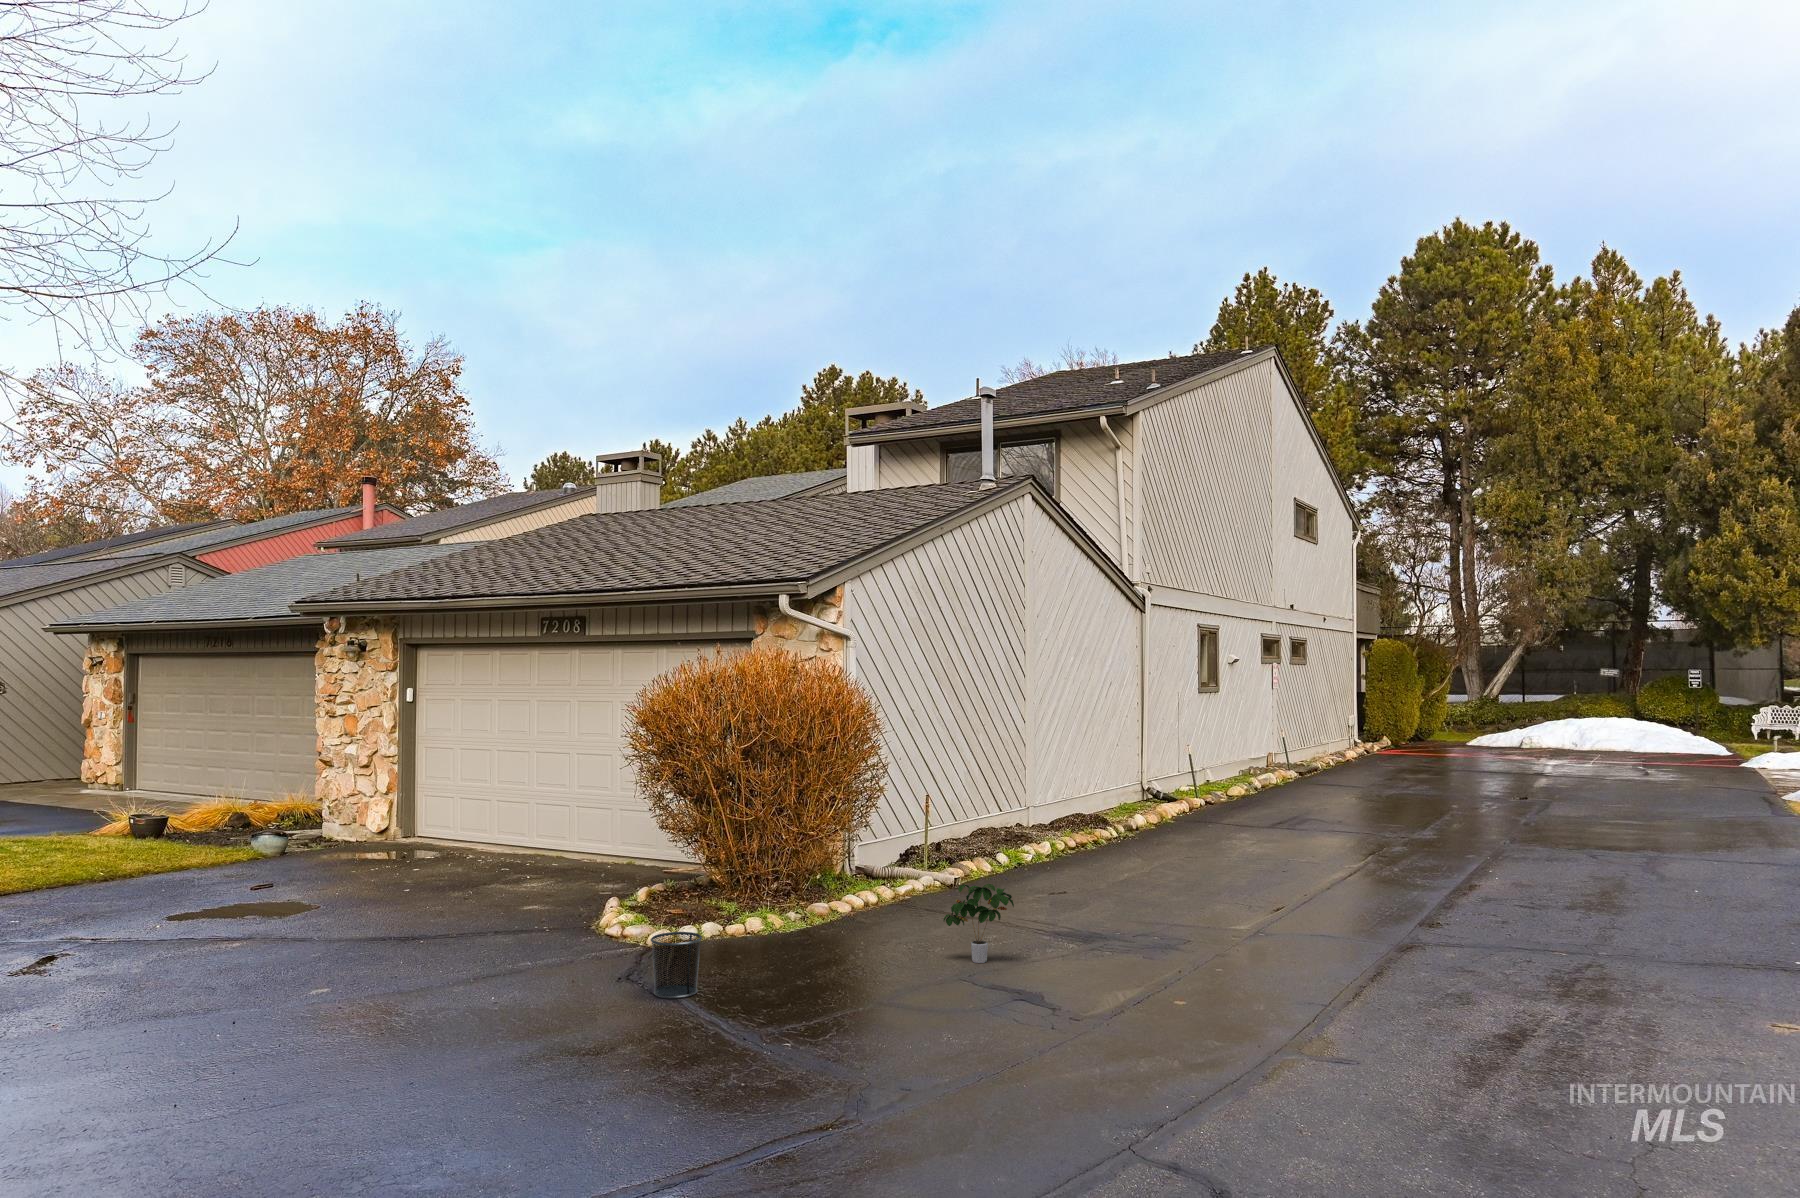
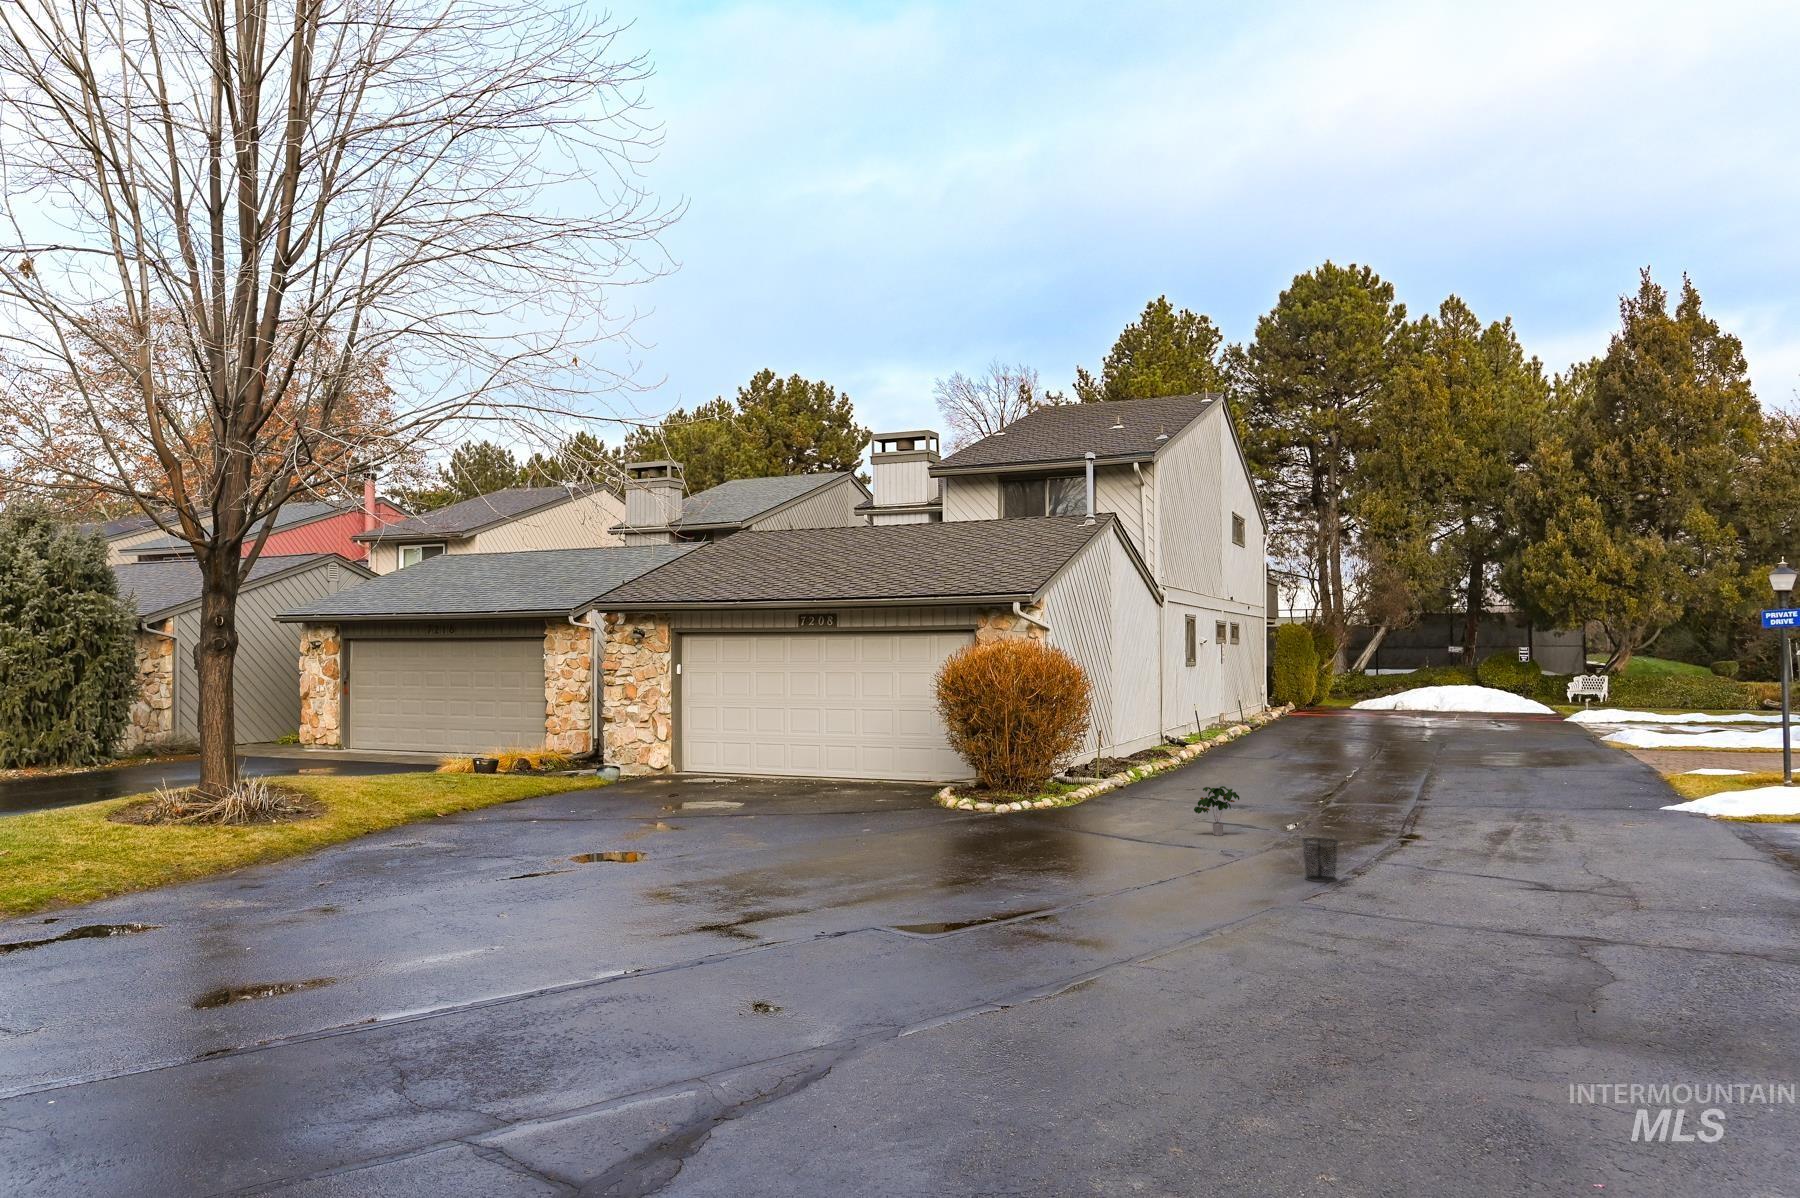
trash can: present [651,932,702,999] -> present [1302,838,1338,882]

